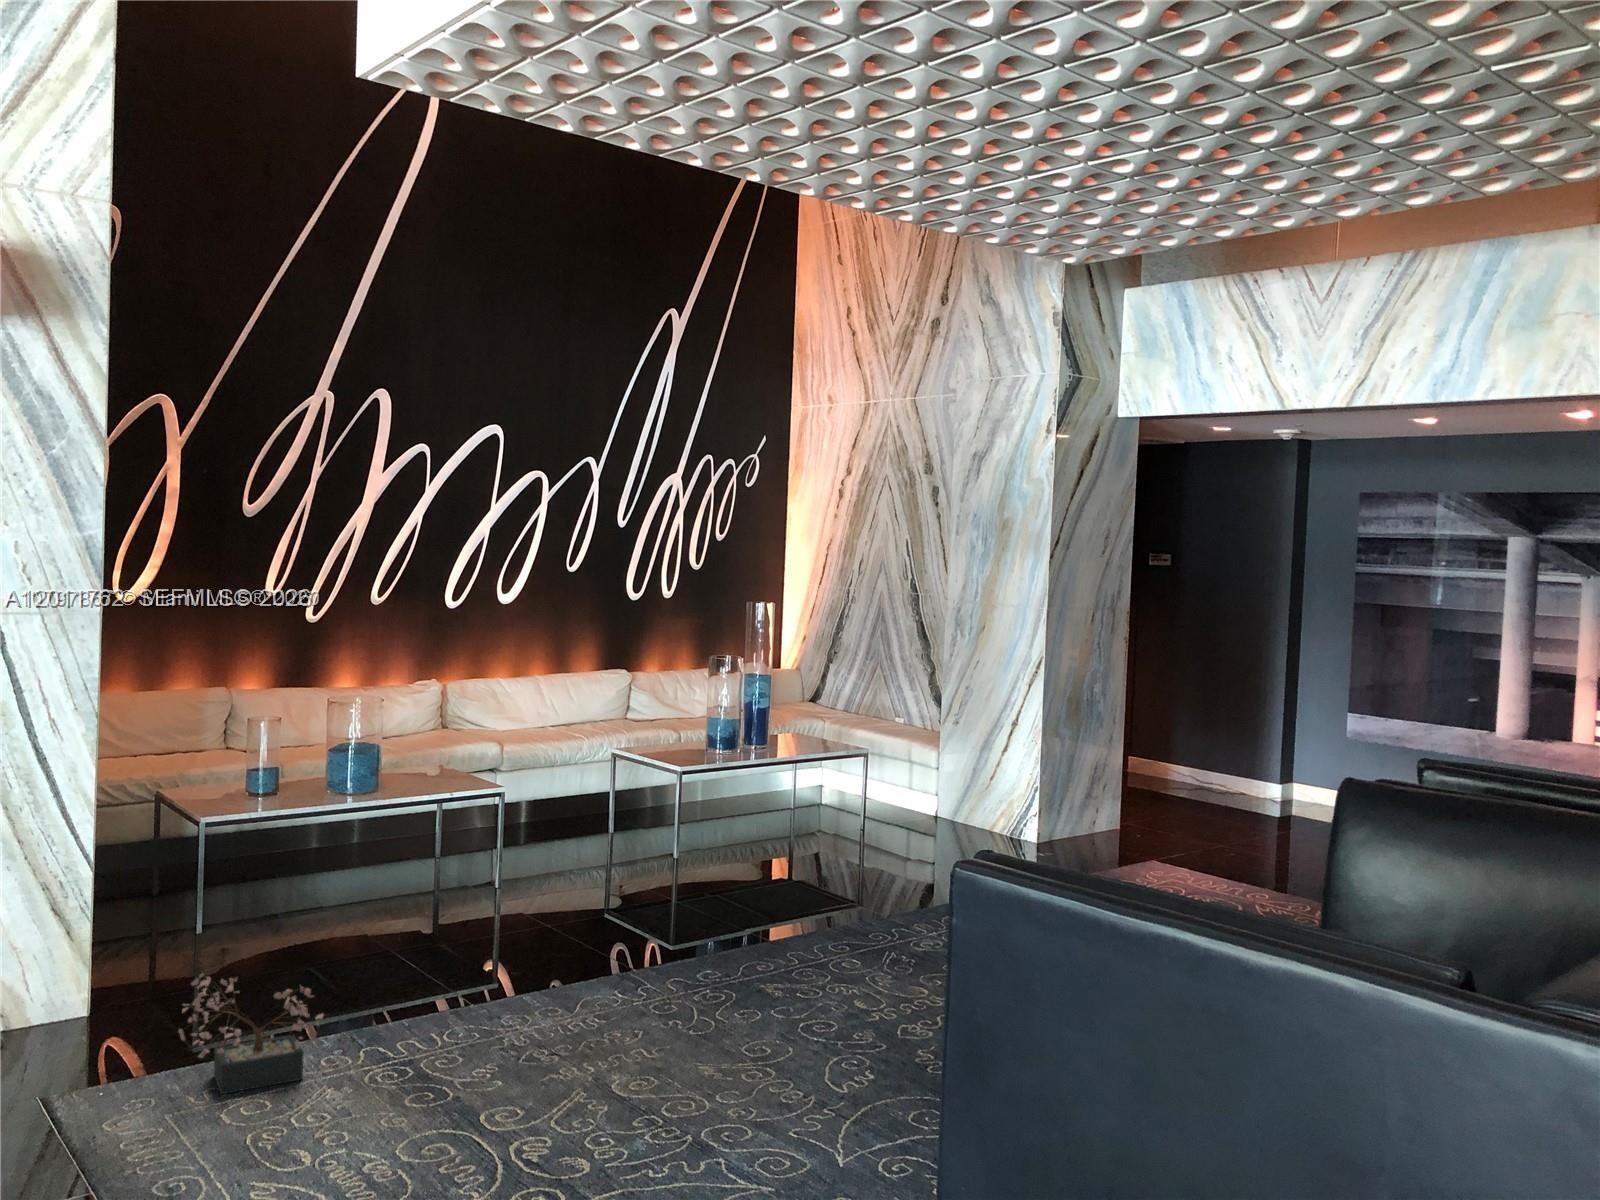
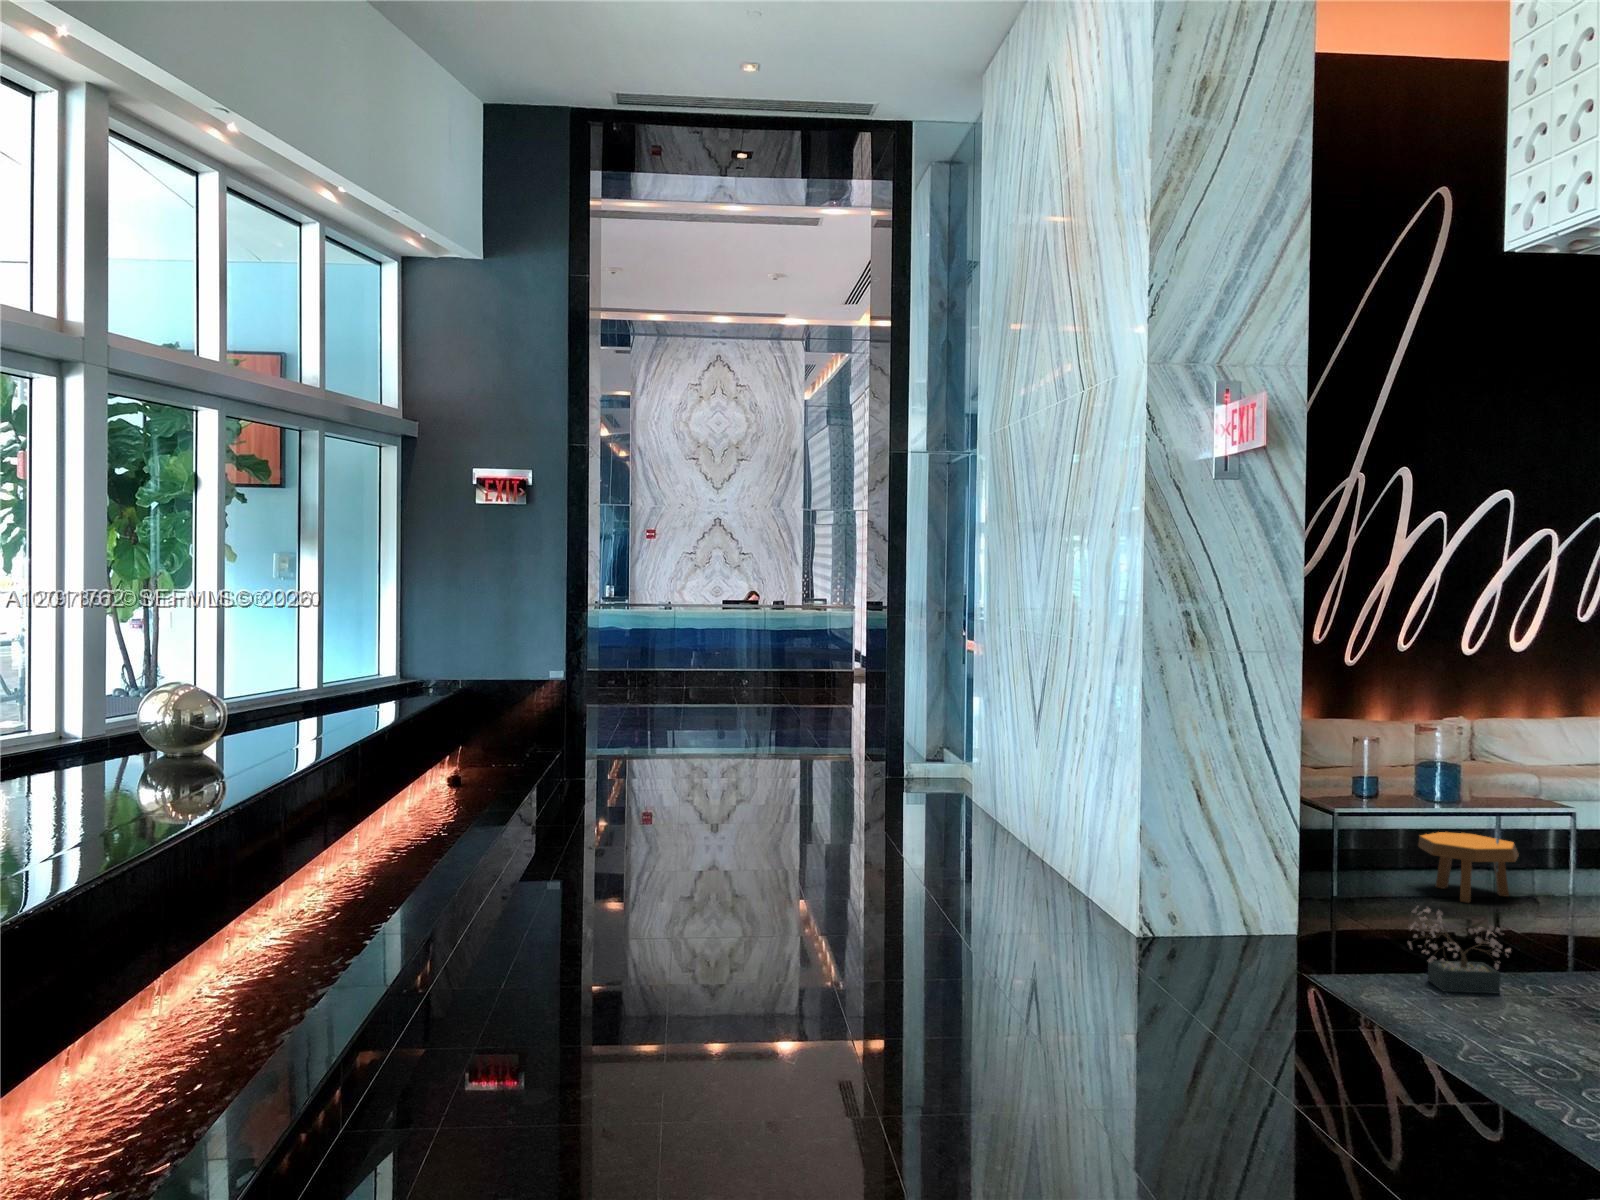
footstool: none [330,824,443,914] -> present [1418,832,1519,903]

